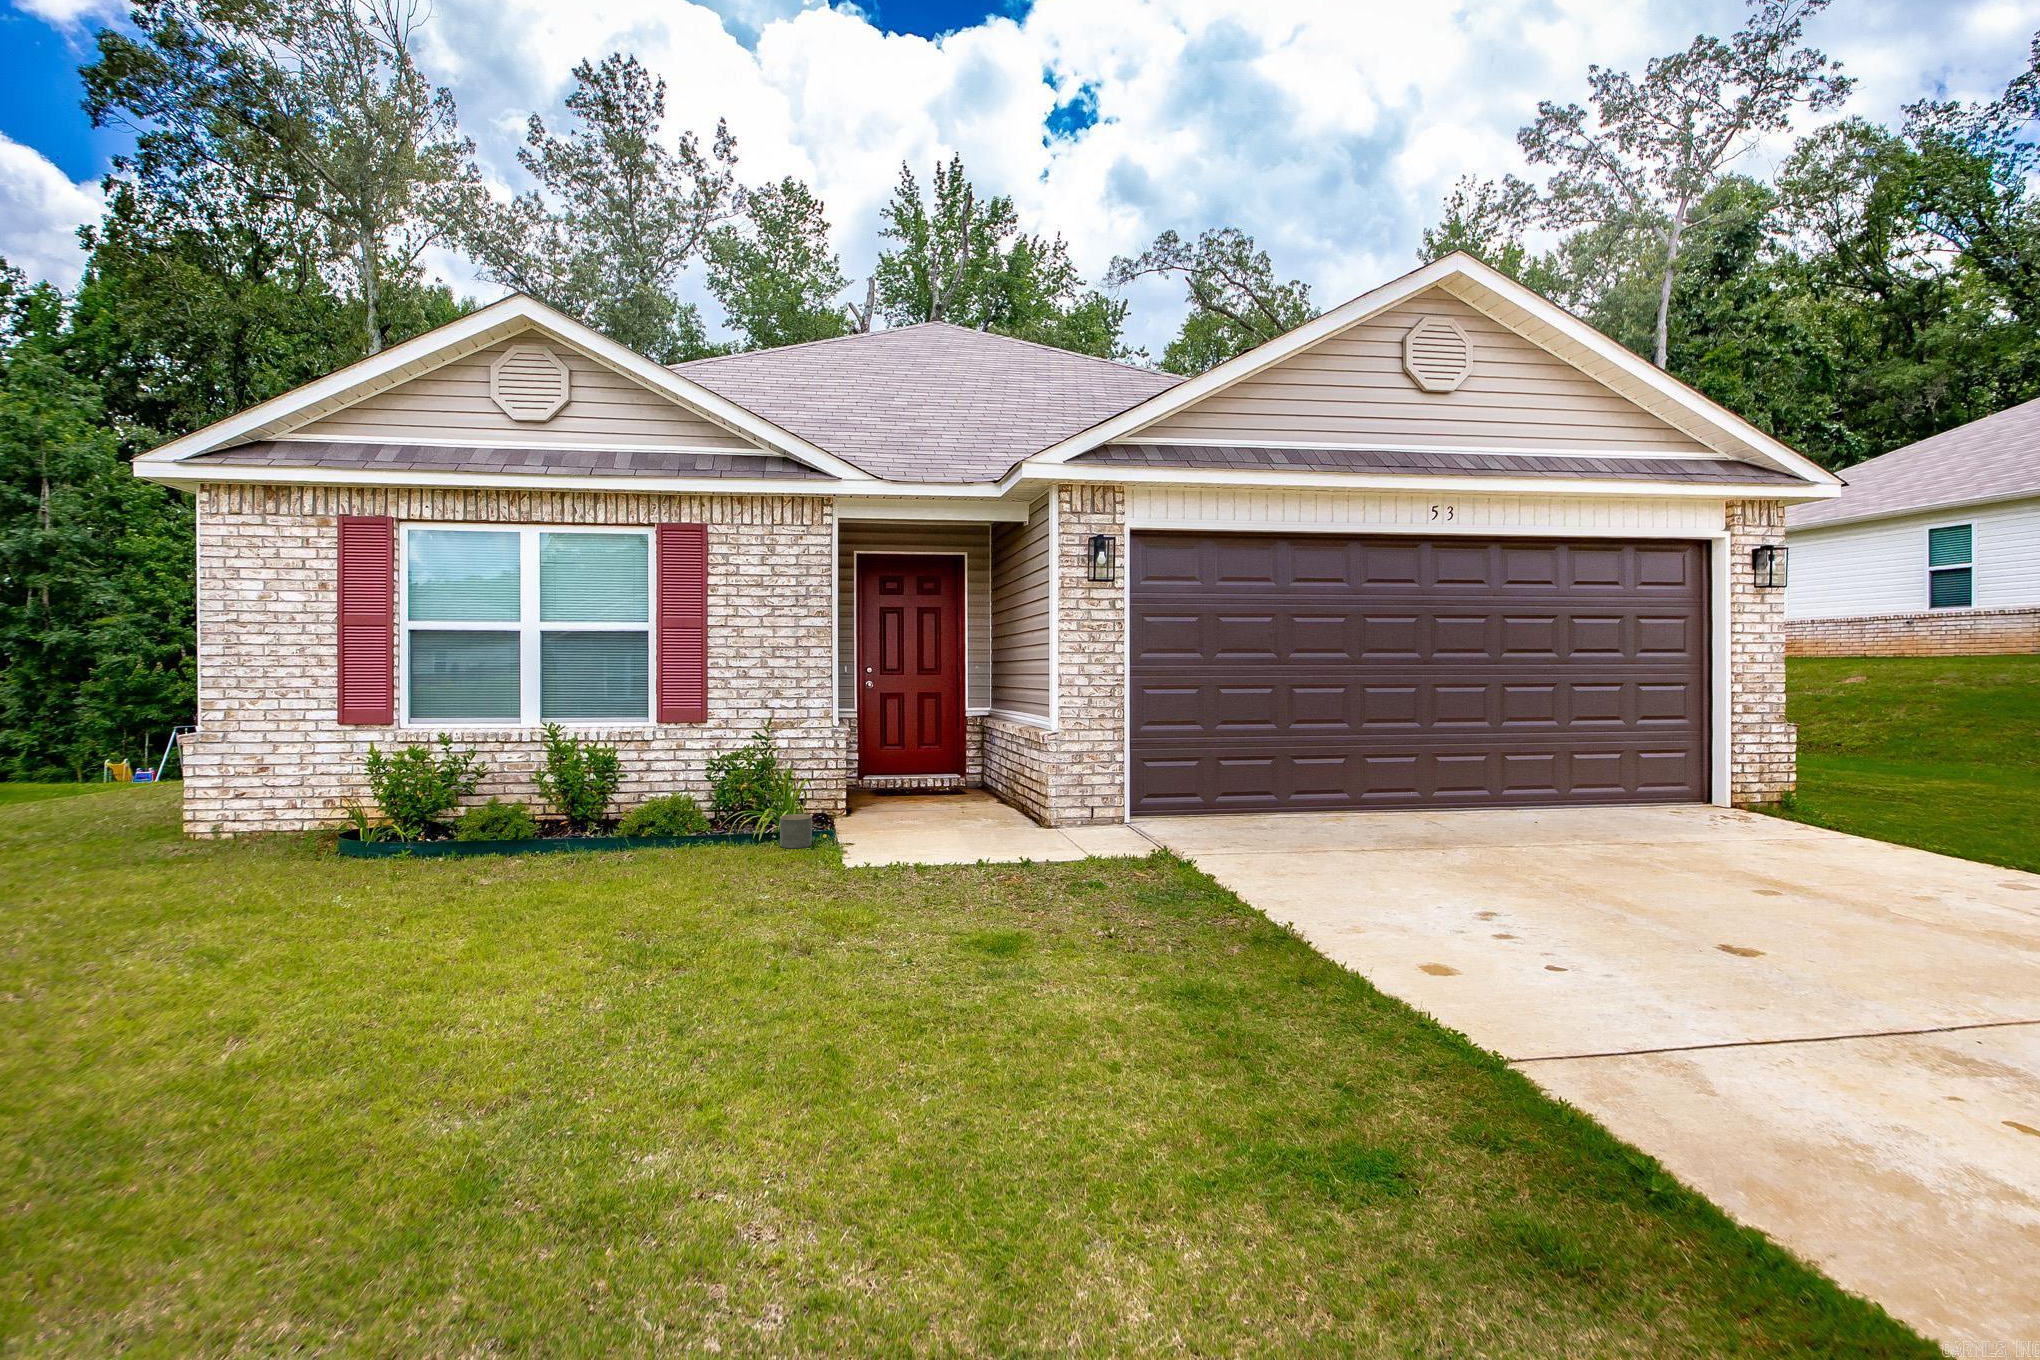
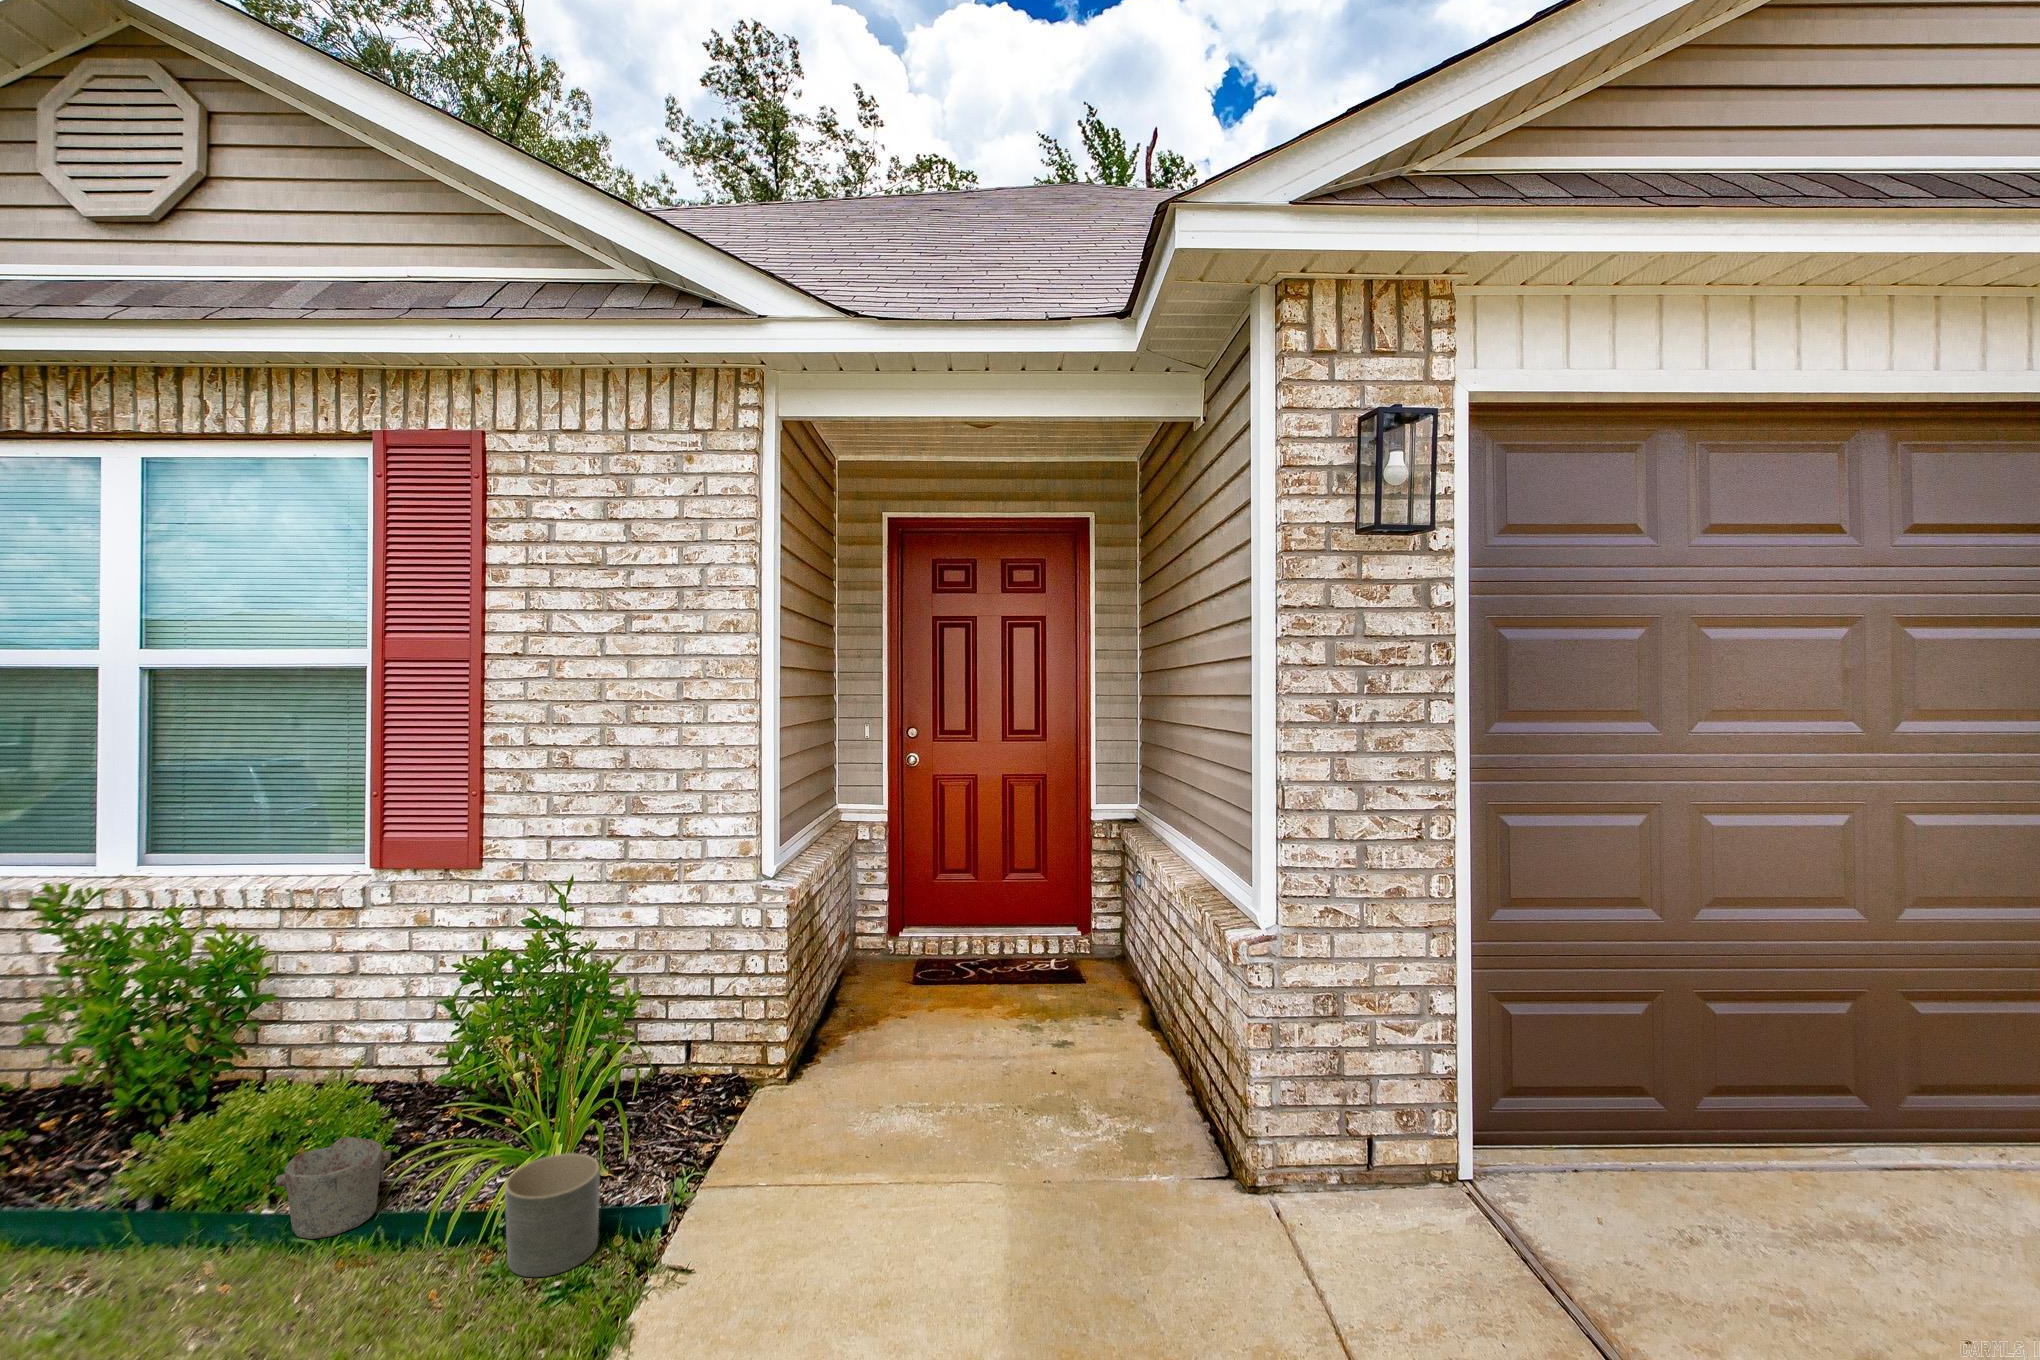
bucket: none [674,817,717,847] -> present [276,1137,391,1239]

